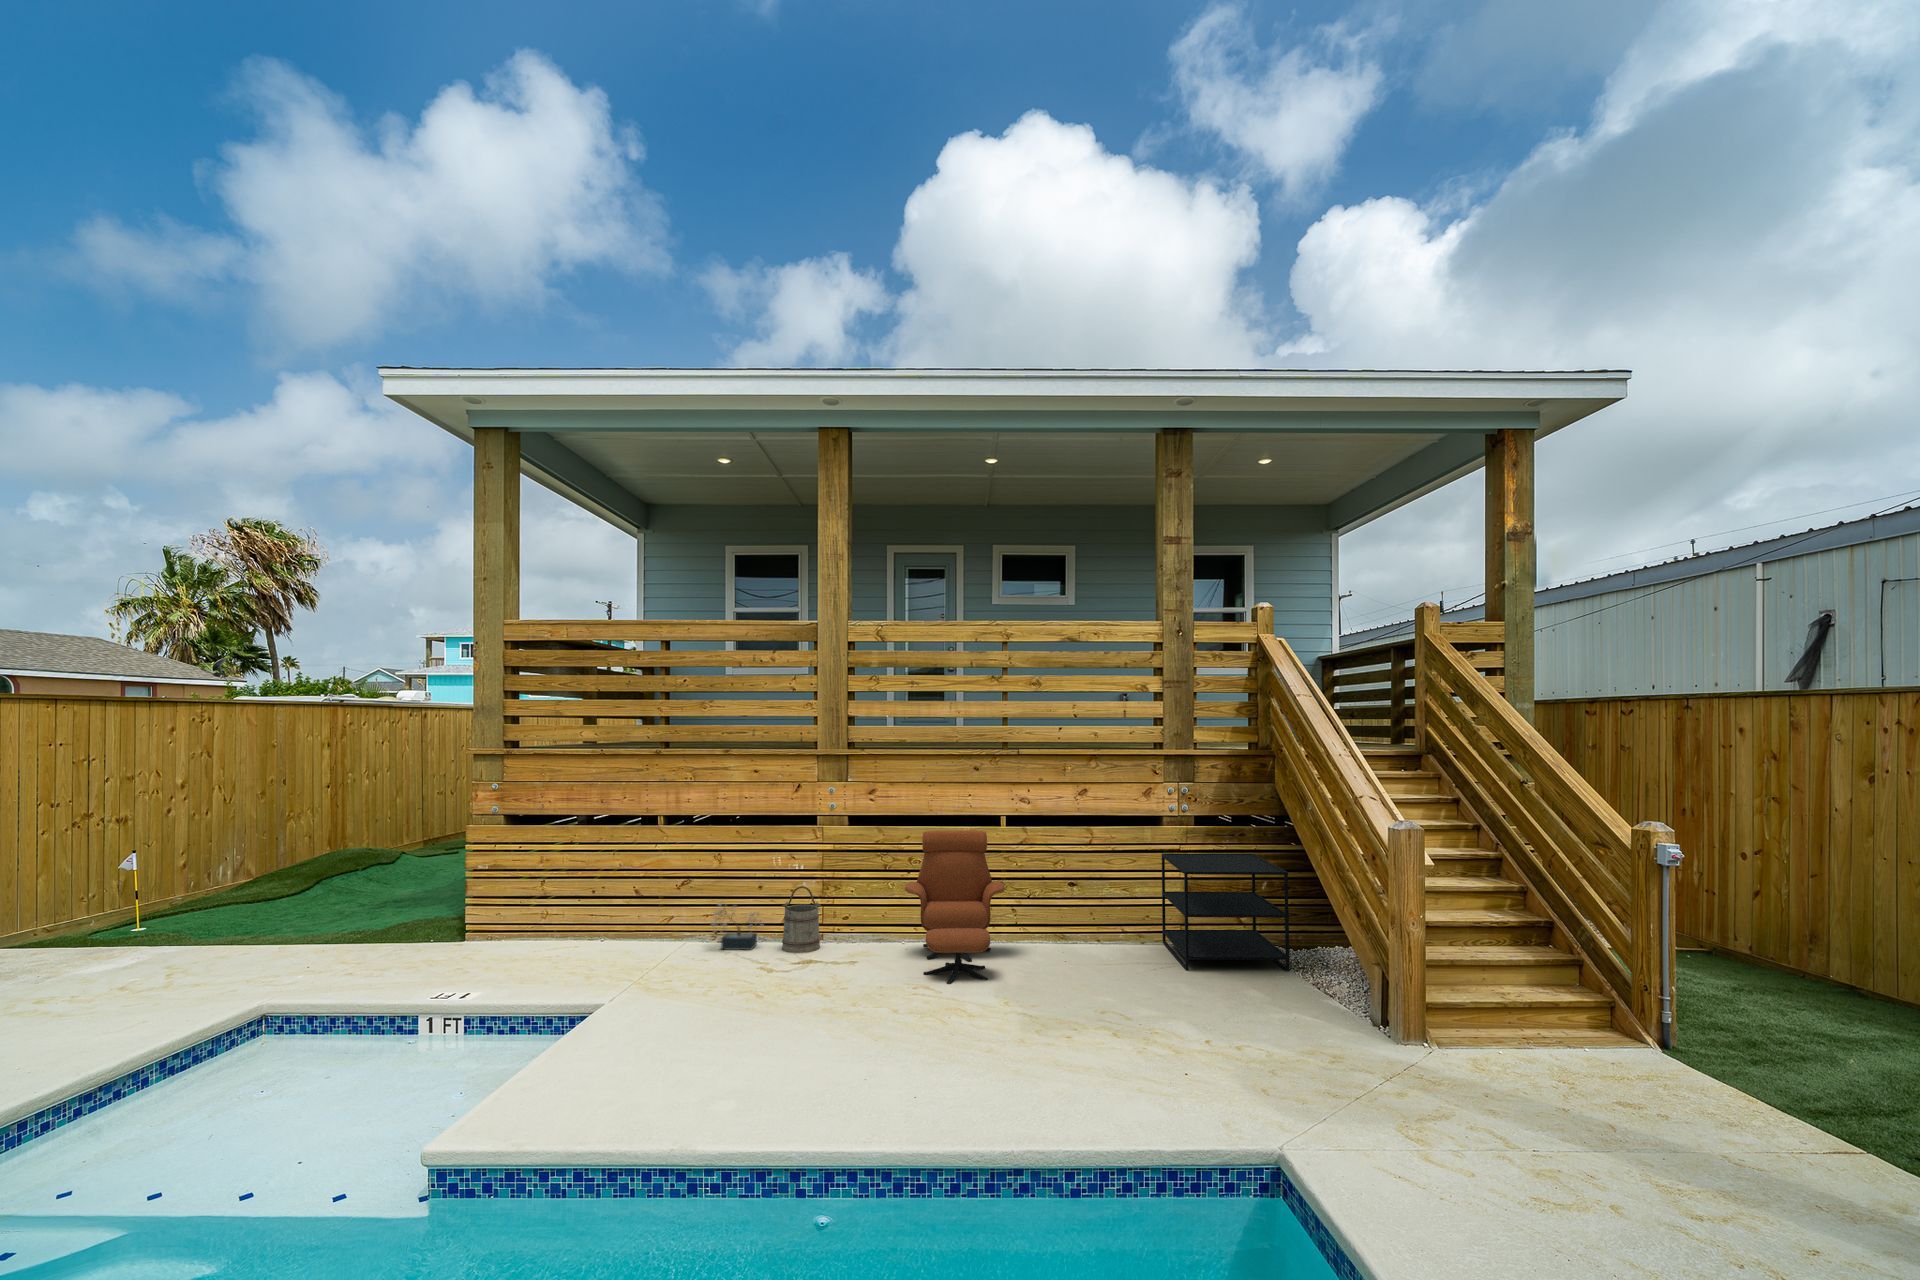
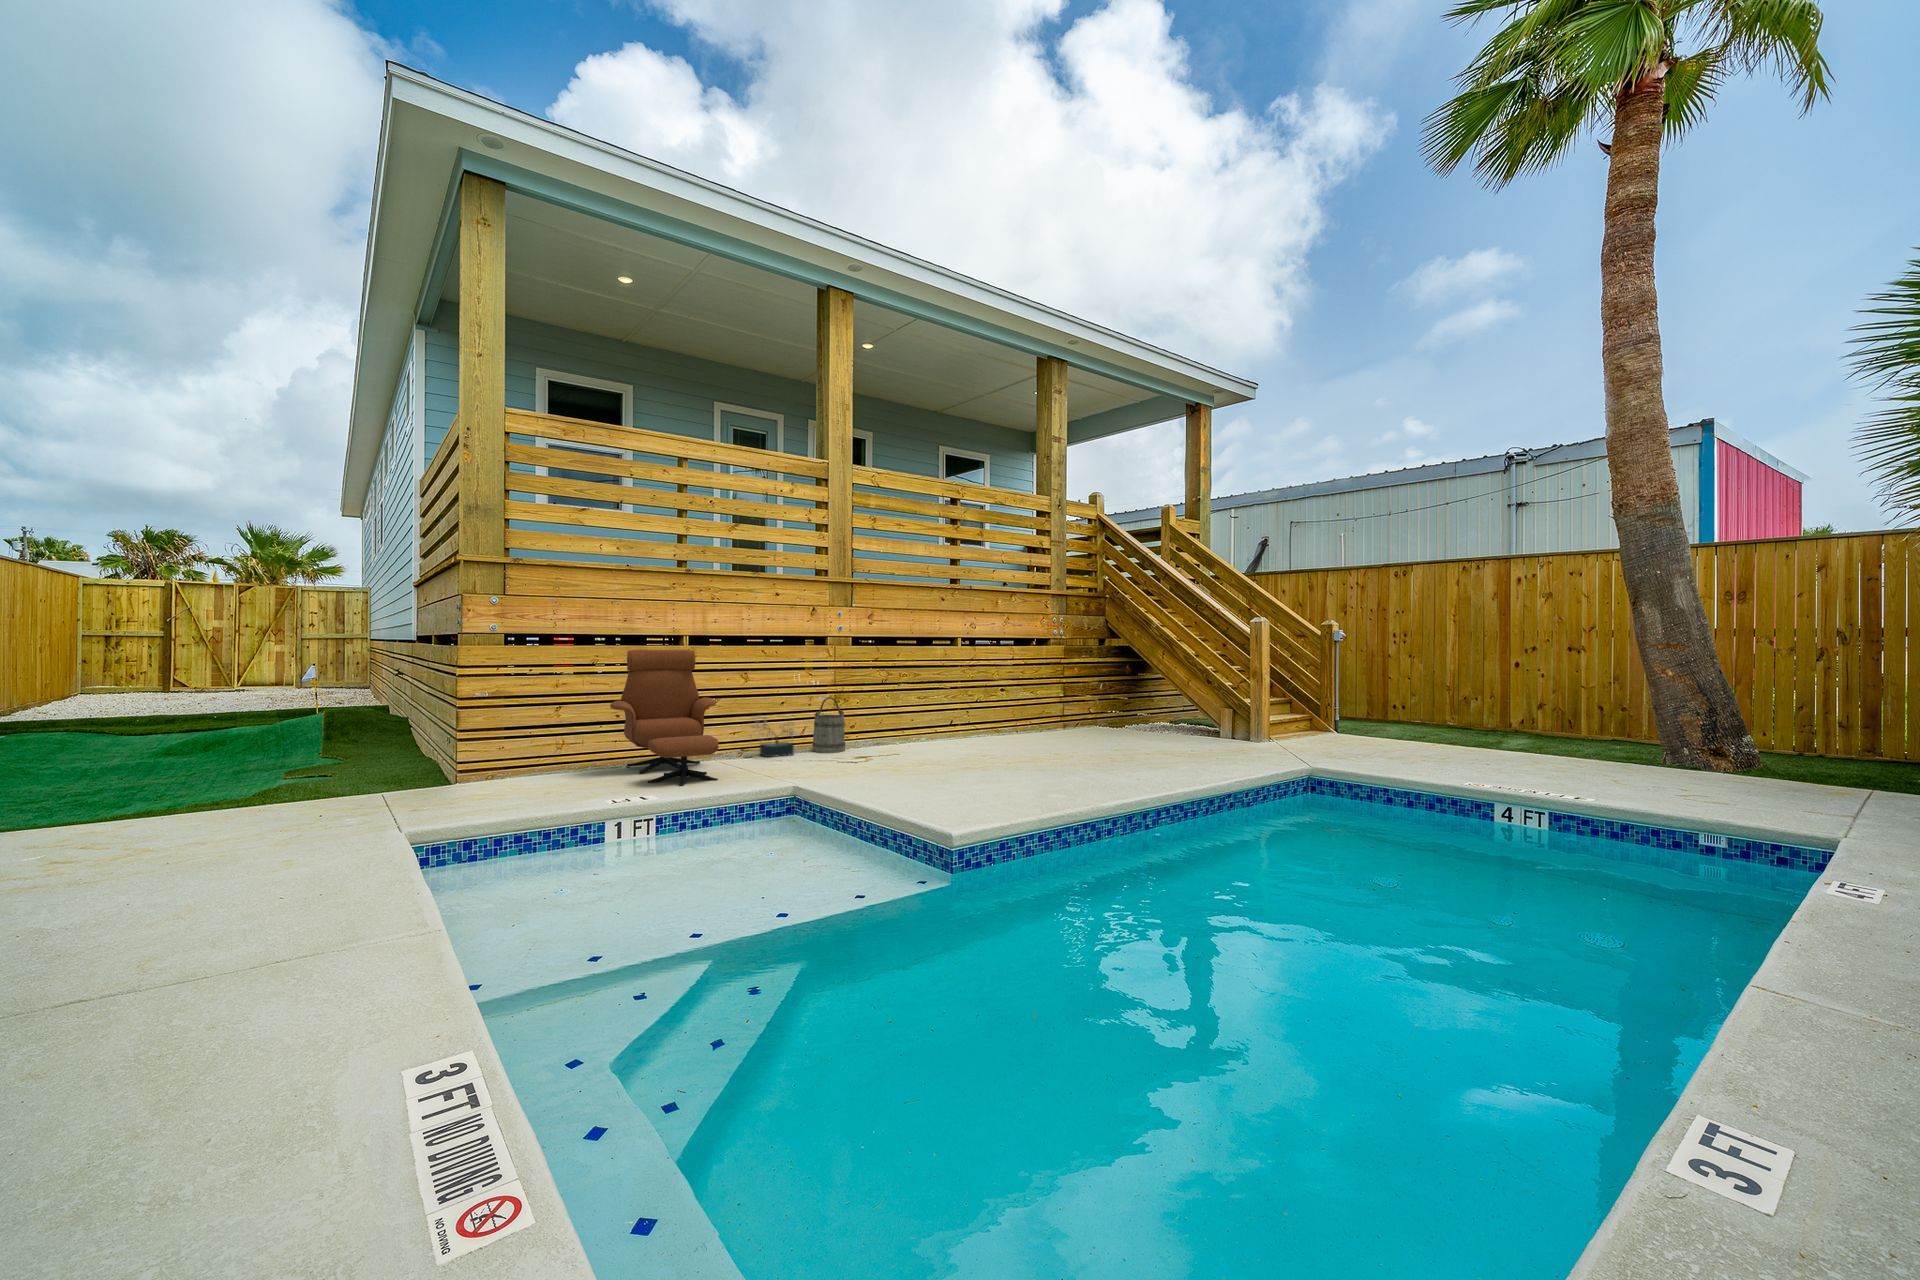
lounge chair: present [905,830,1005,984] -> present [610,650,719,786]
side table: present [1162,853,1290,971] -> none [1052,663,1149,735]

